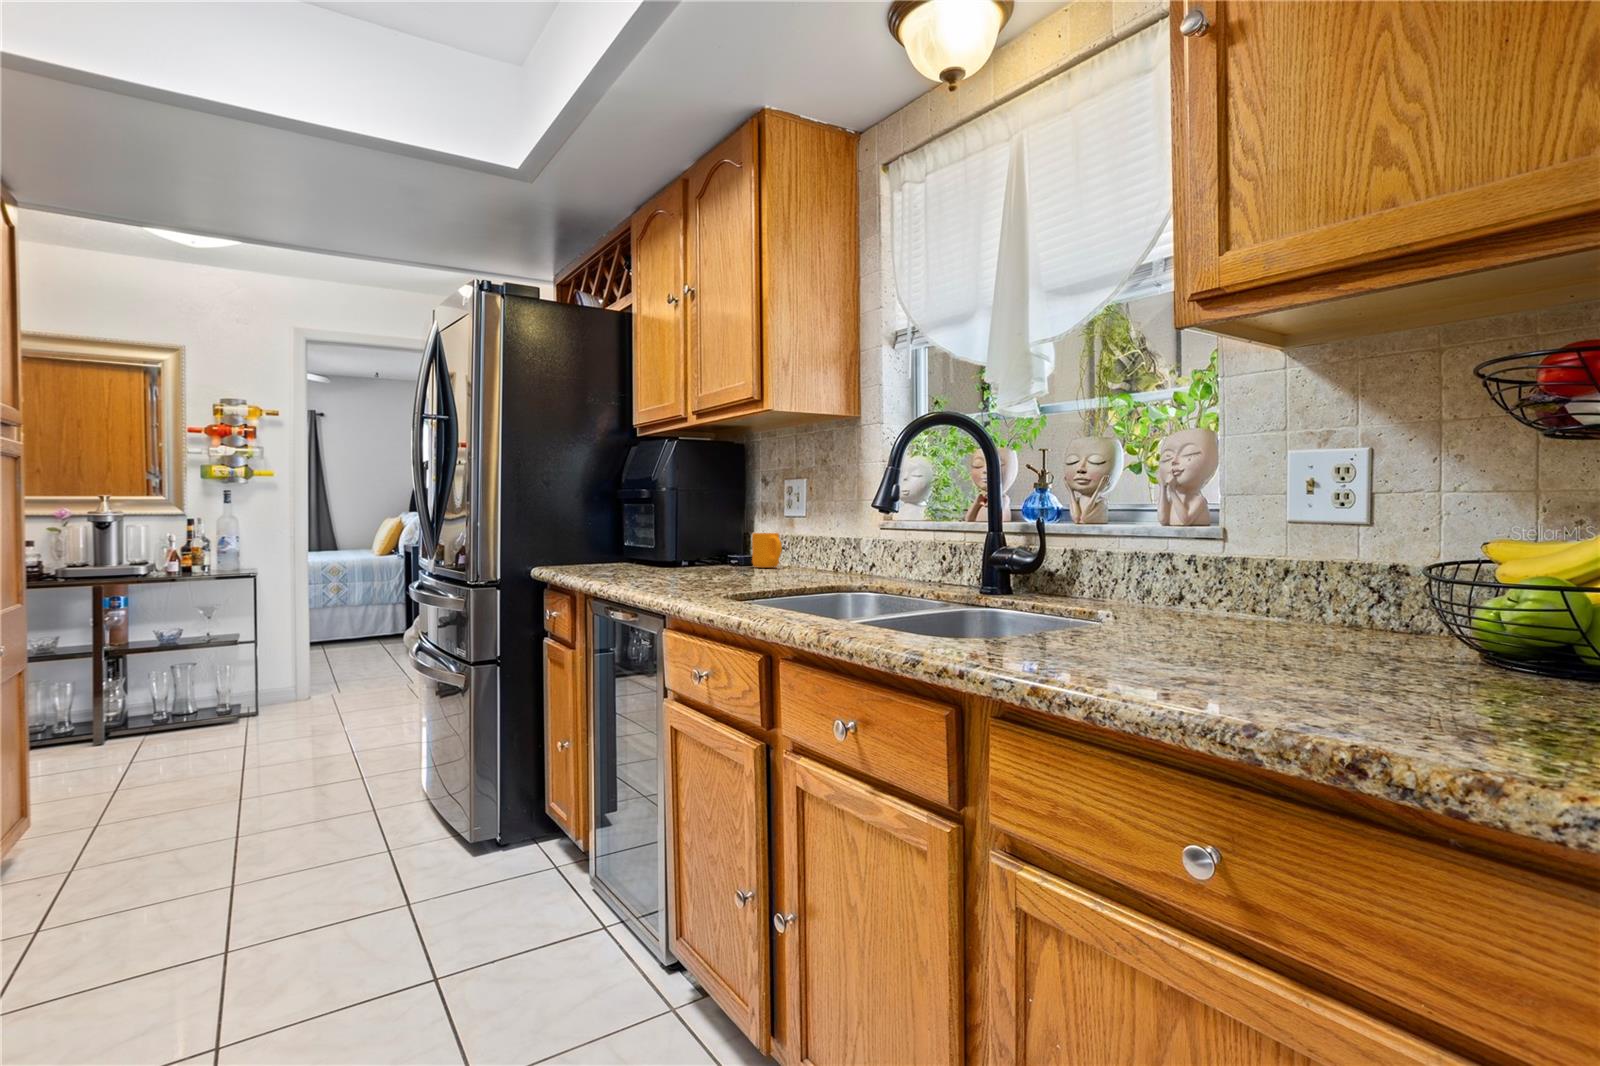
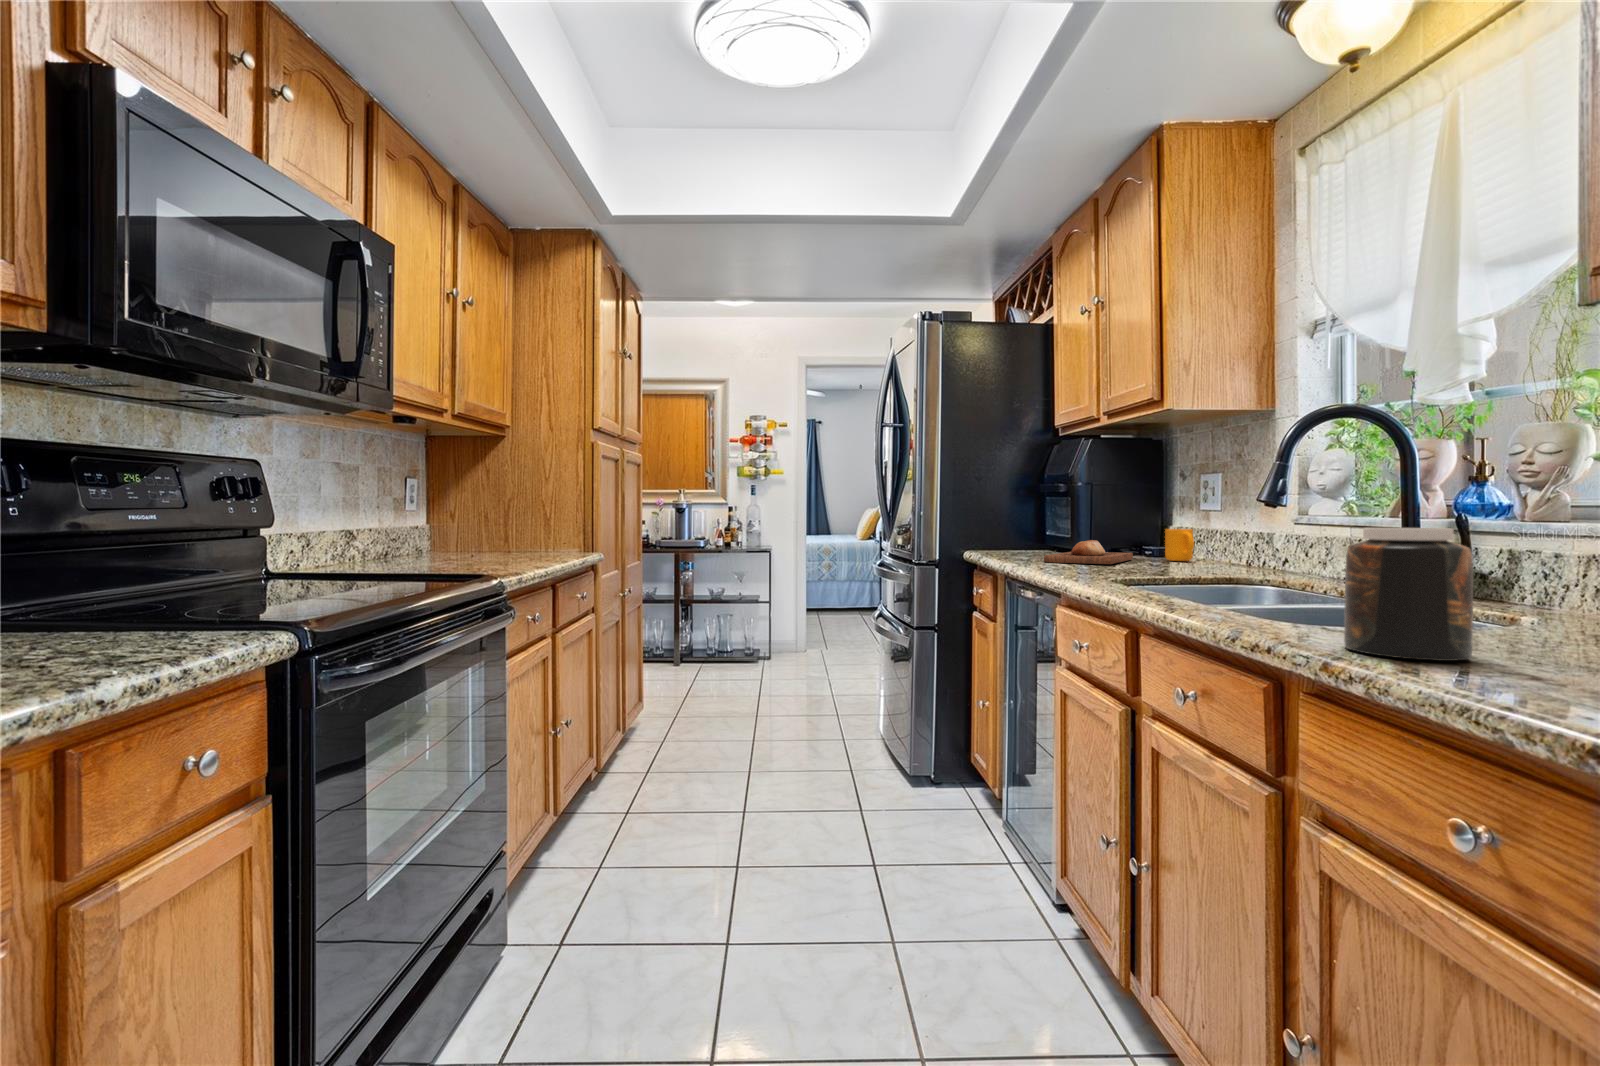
jar: none [1031,534,1140,672] -> present [1344,528,1473,661]
bread loaf: none [631,547,721,575] -> present [1044,540,1133,564]

